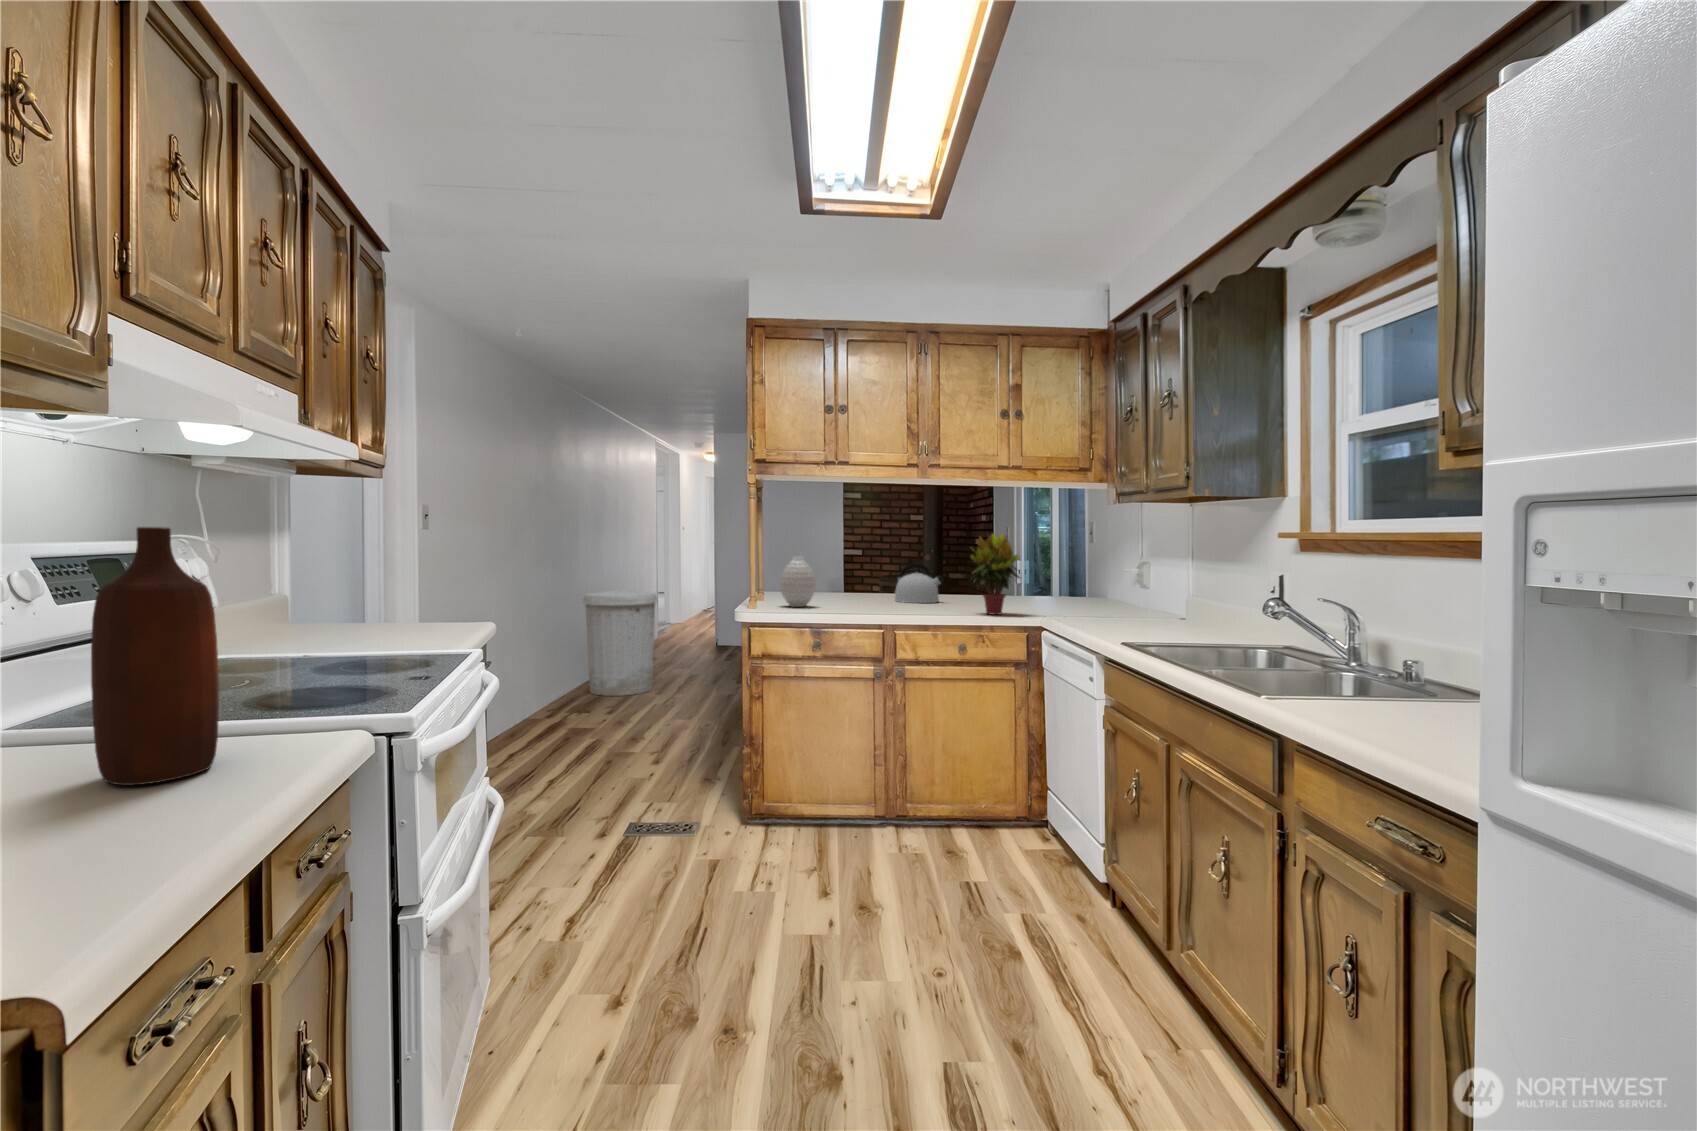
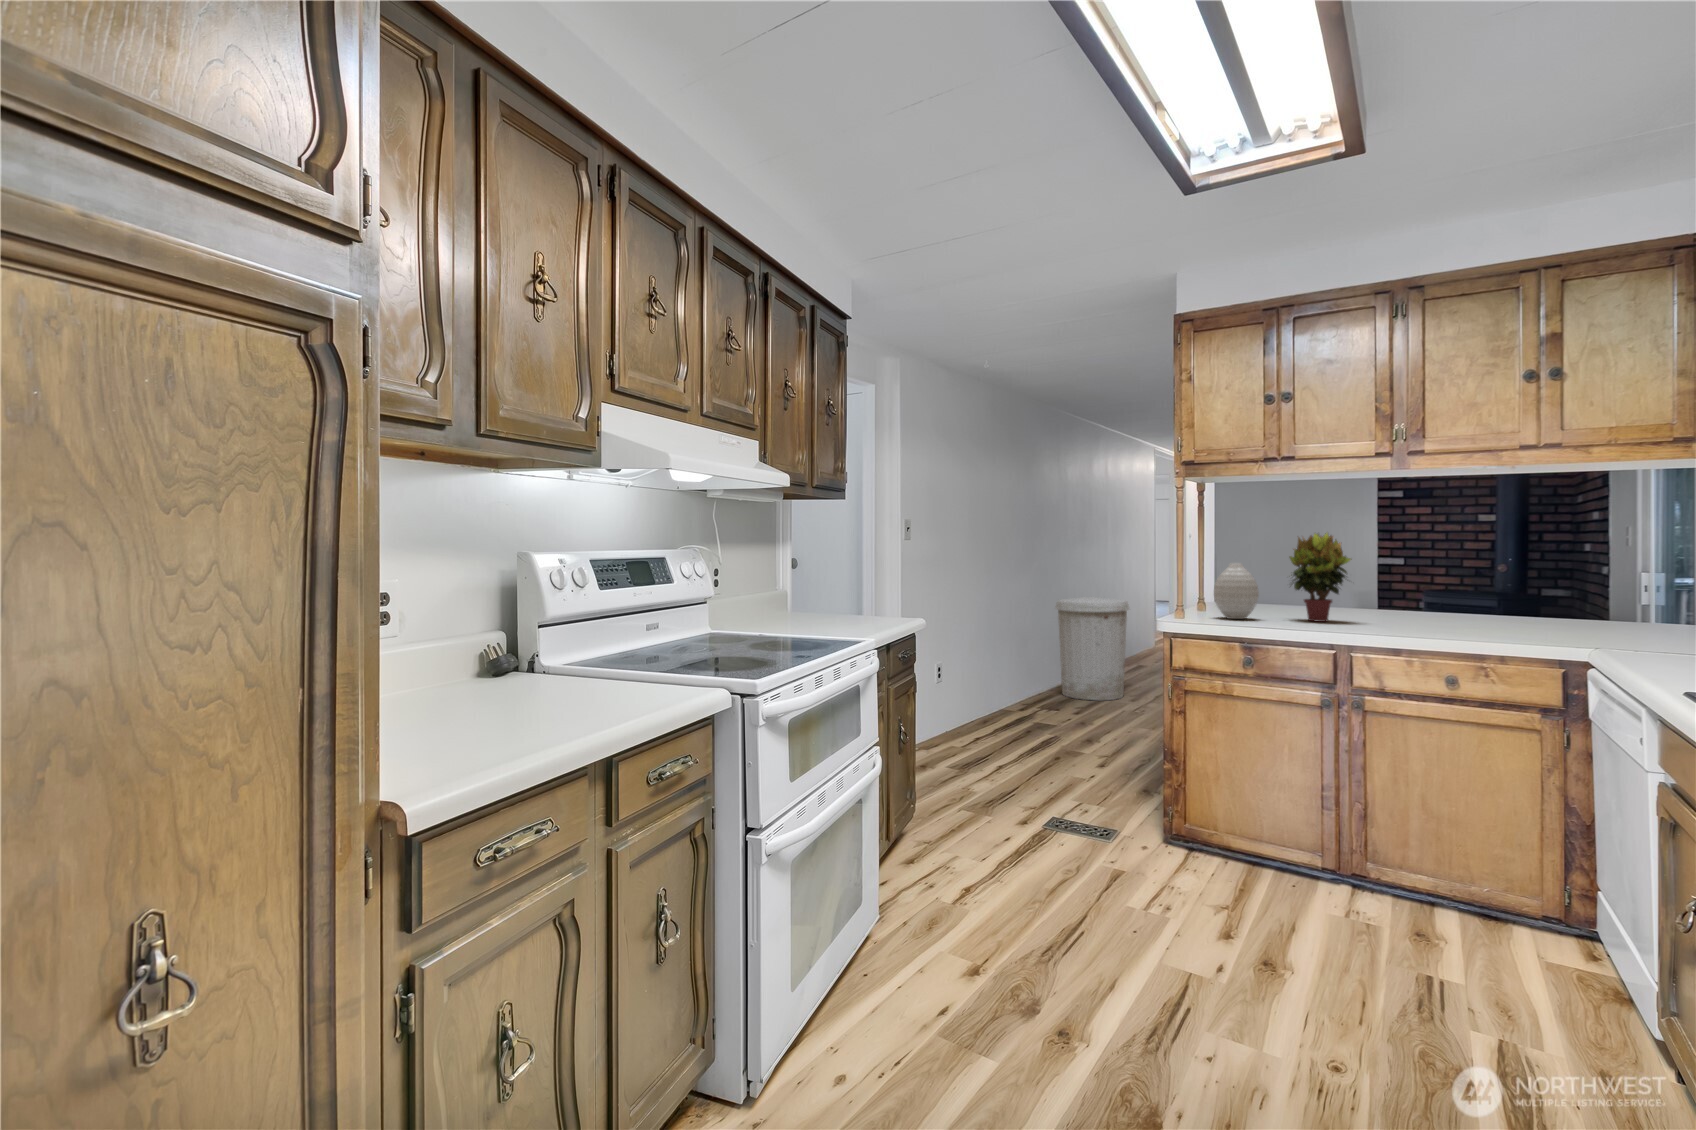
bottle: present [91,527,219,785] -> none [586,545,645,703]
potted plant: present [971,533,1020,615] -> present [1290,533,1351,622]
kettle: present [895,563,943,603] -> none [1384,571,1460,622]

